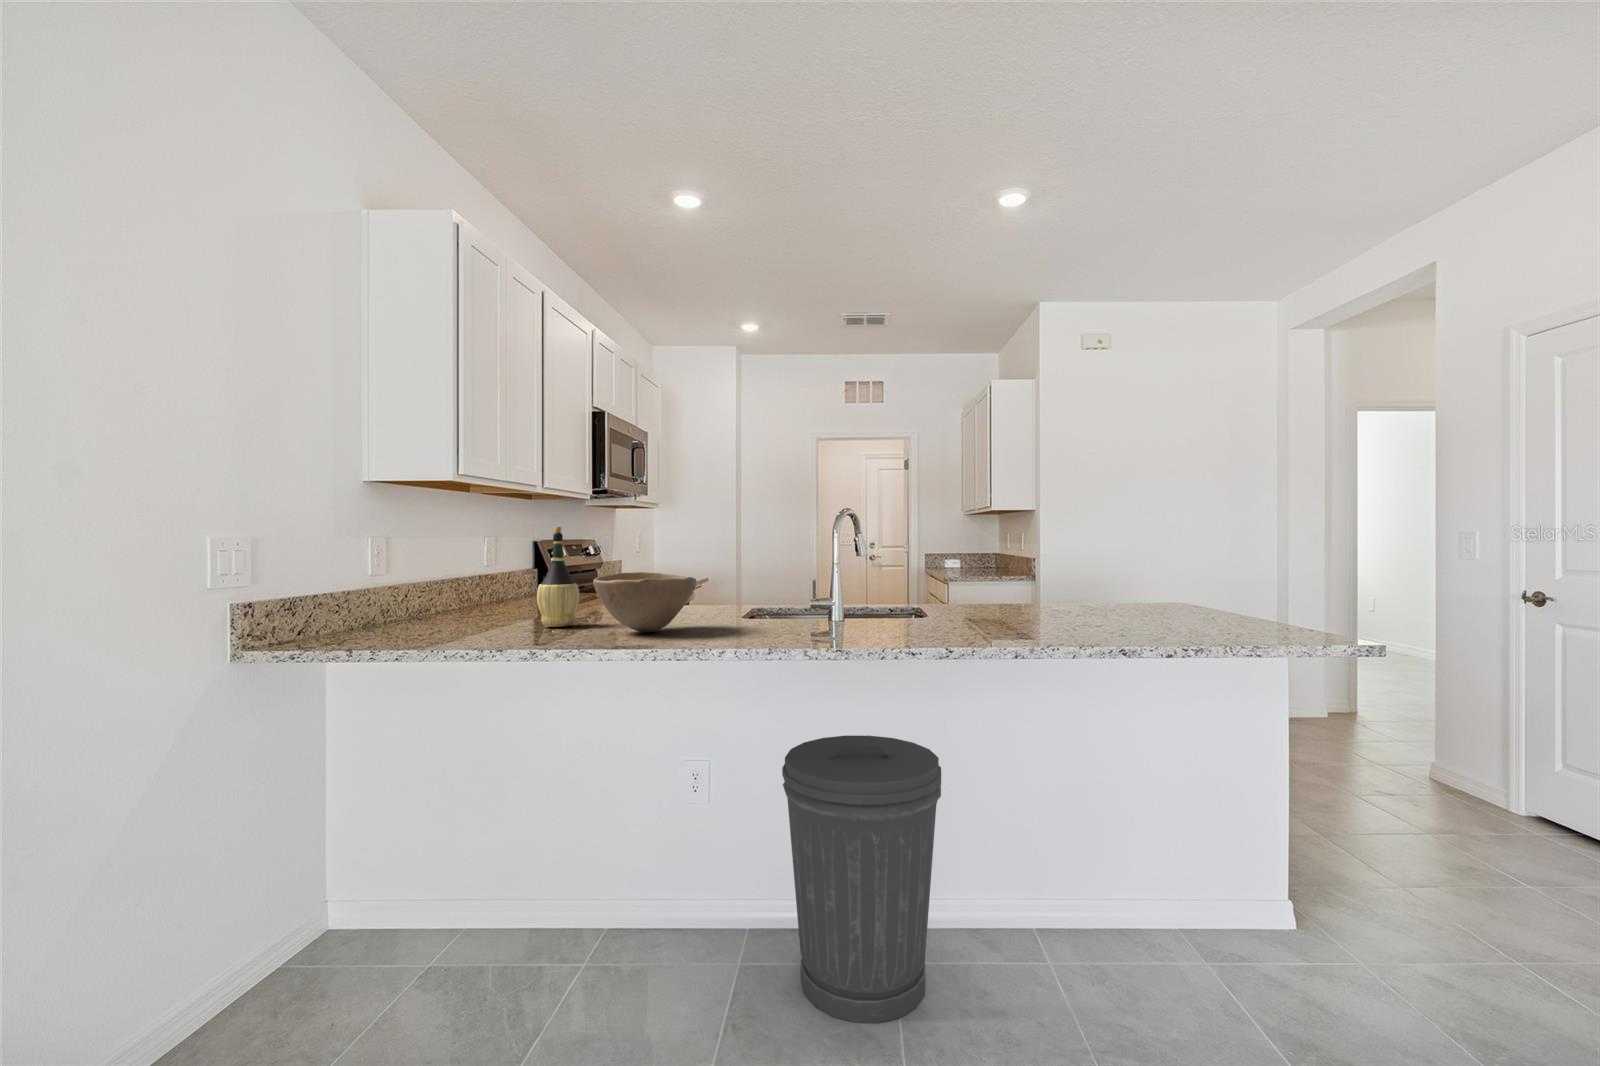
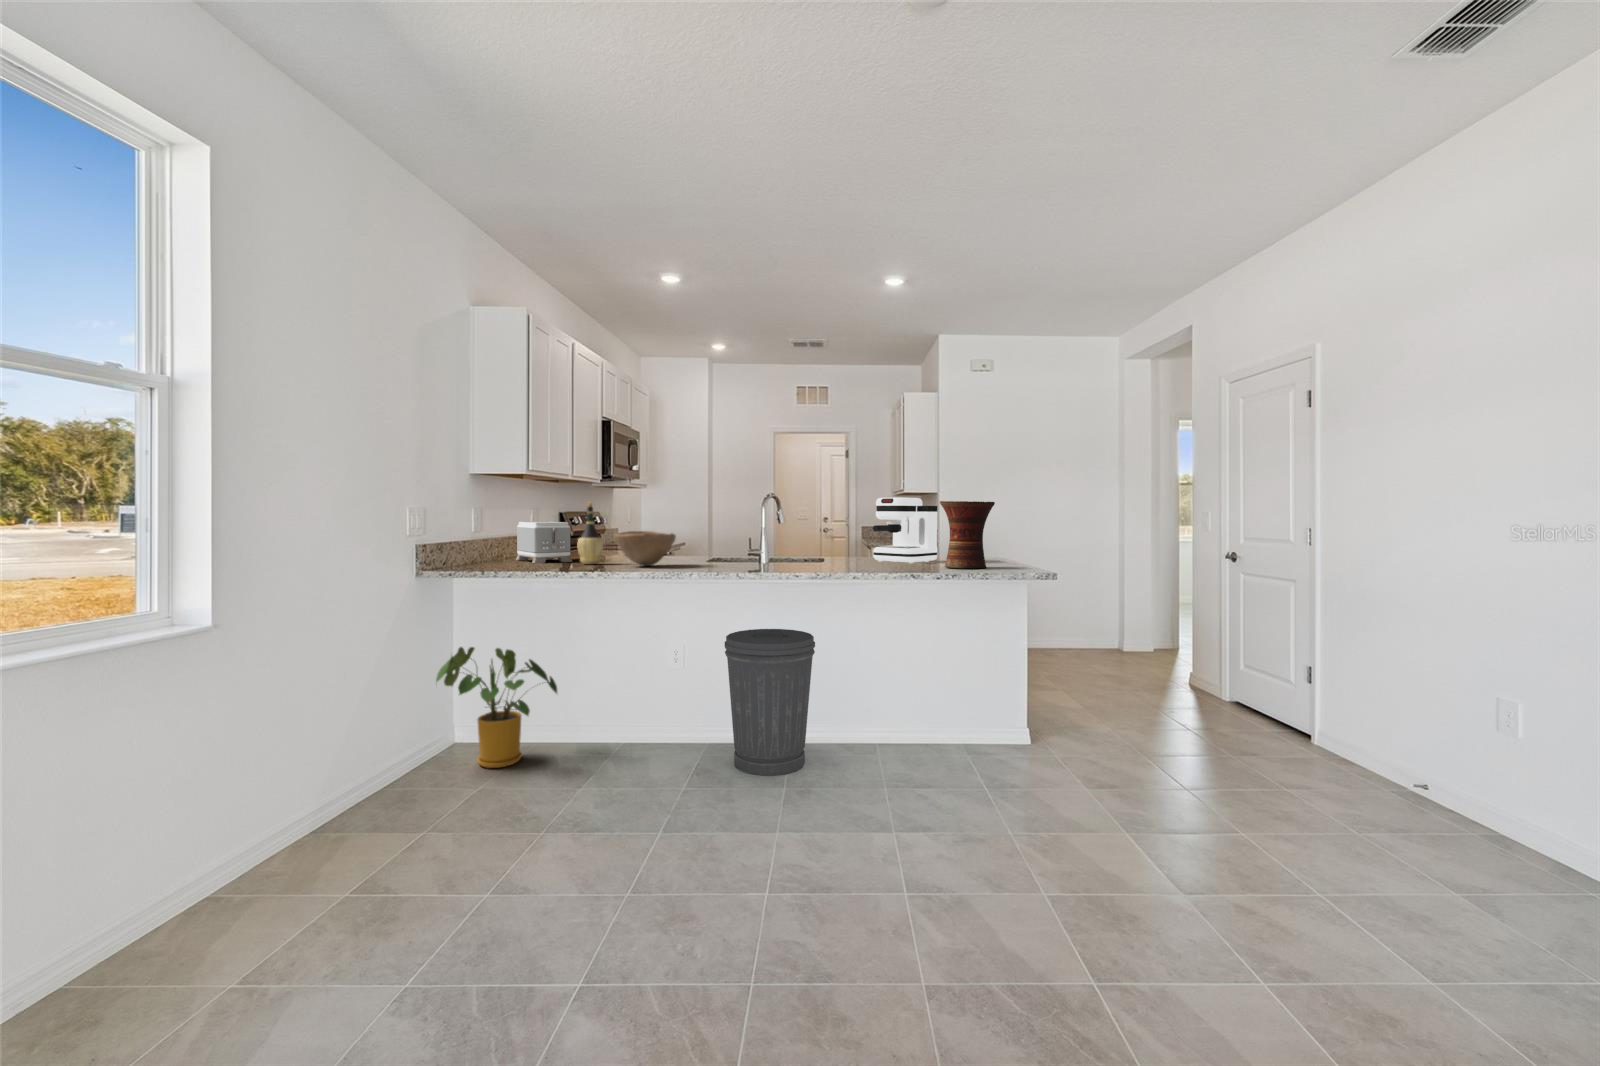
coffee maker: none [1011,513,1115,621] -> present [873,497,937,564]
vase: none [1150,517,1259,637] -> present [940,501,995,568]
toaster: none [451,556,535,624] -> present [516,522,572,563]
house plant: none [272,770,494,999] -> present [436,647,557,768]

